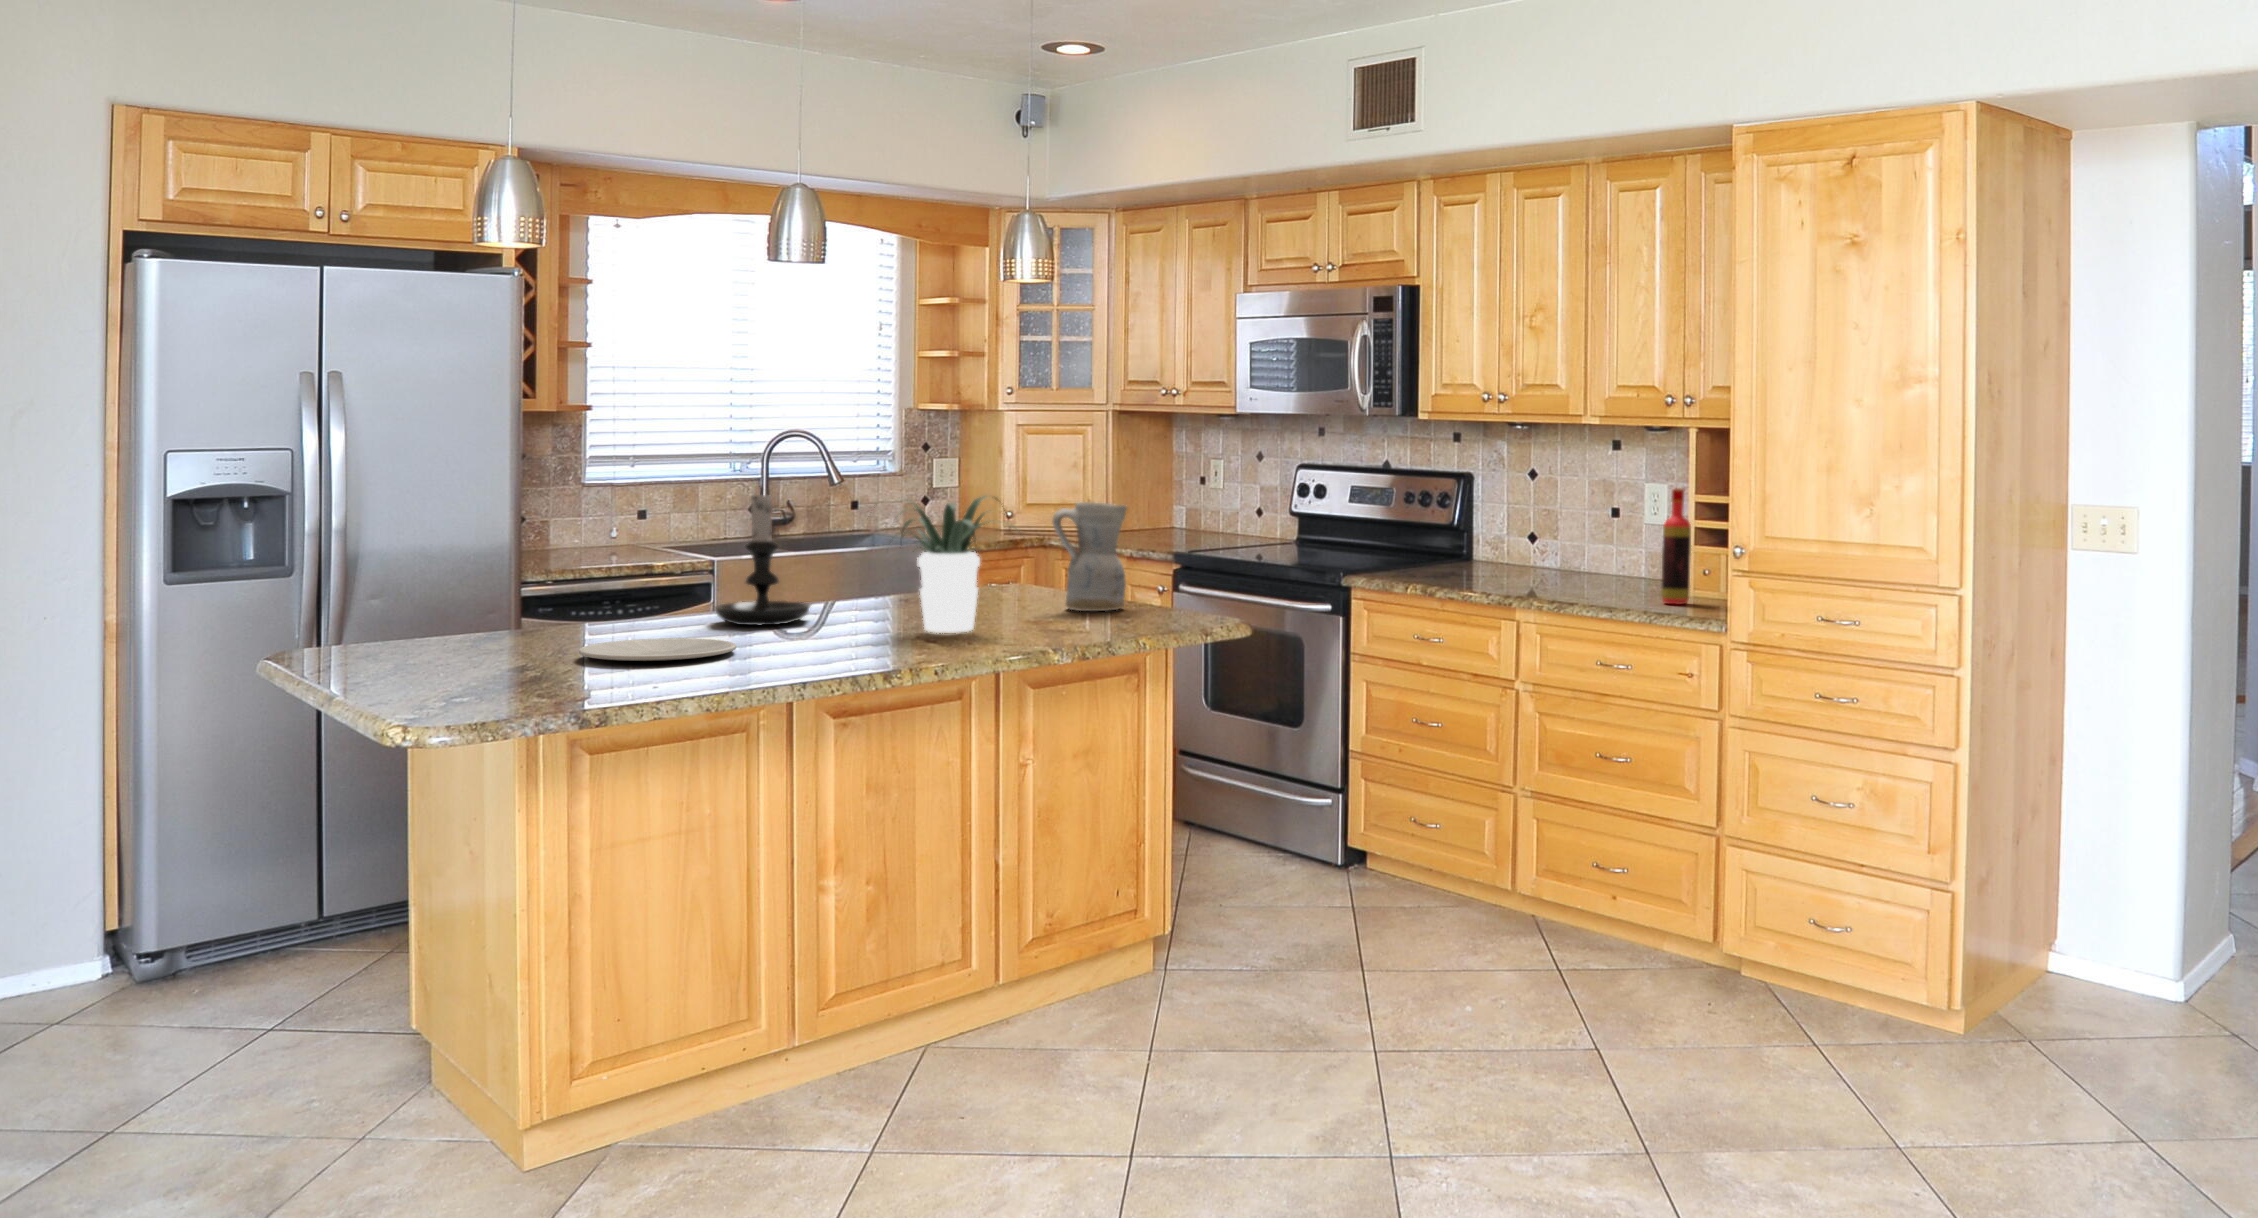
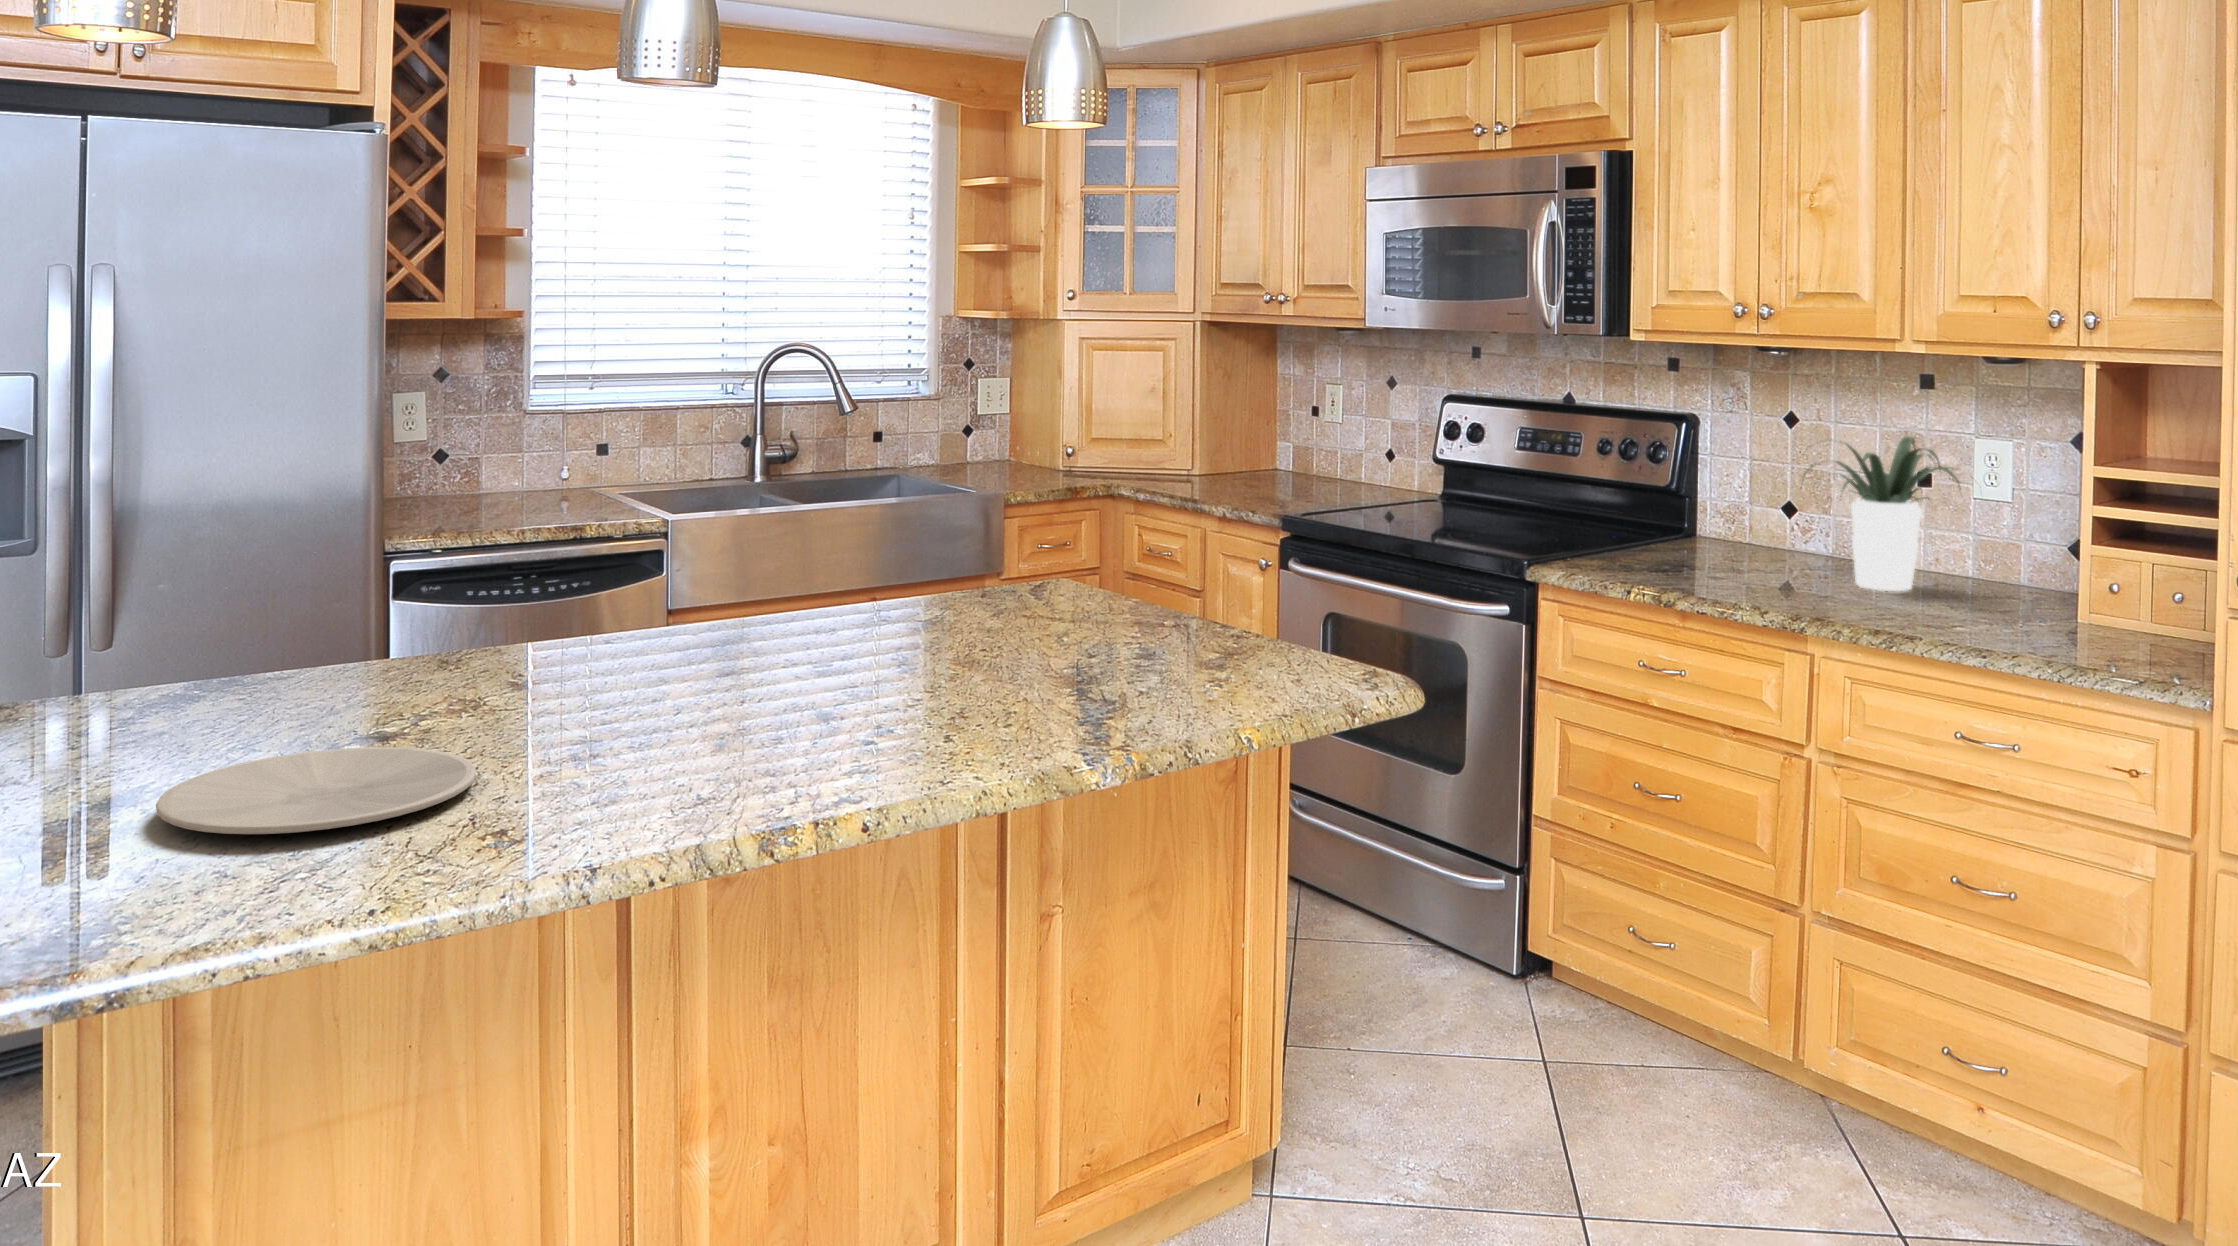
bottle: present [1661,488,1691,604] -> none [2071,462,2127,653]
candle holder: present [715,494,812,625] -> none [517,456,690,695]
potted plant: present [900,496,1019,633] -> present [1801,437,1958,591]
ceramic pitcher: present [1053,502,1127,611] -> none [1088,482,1211,667]

